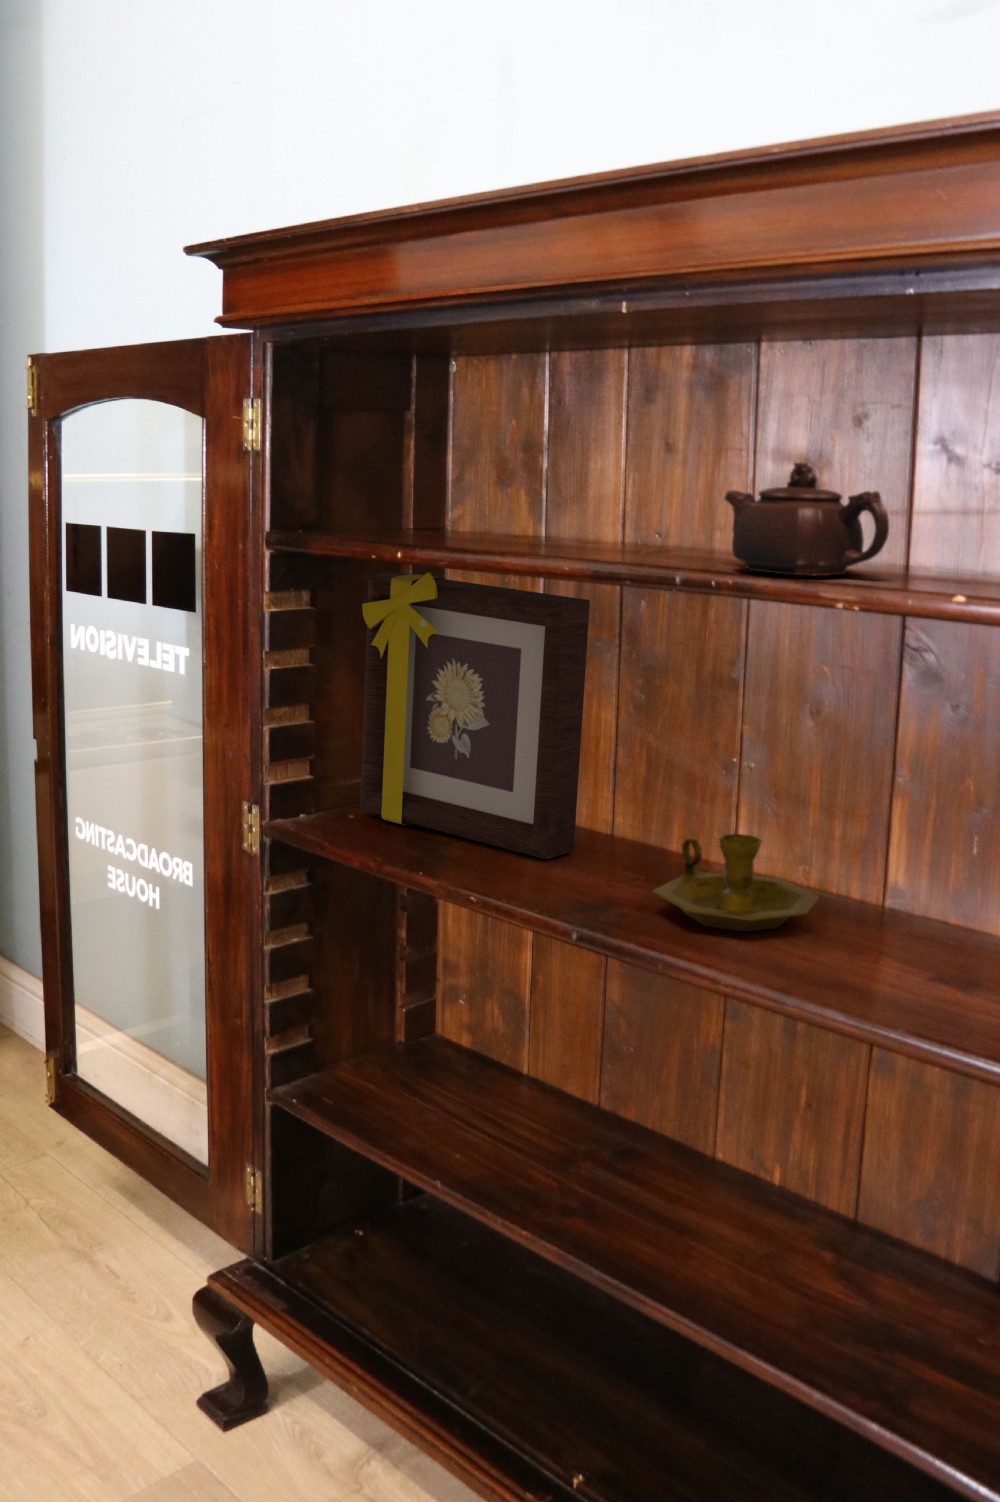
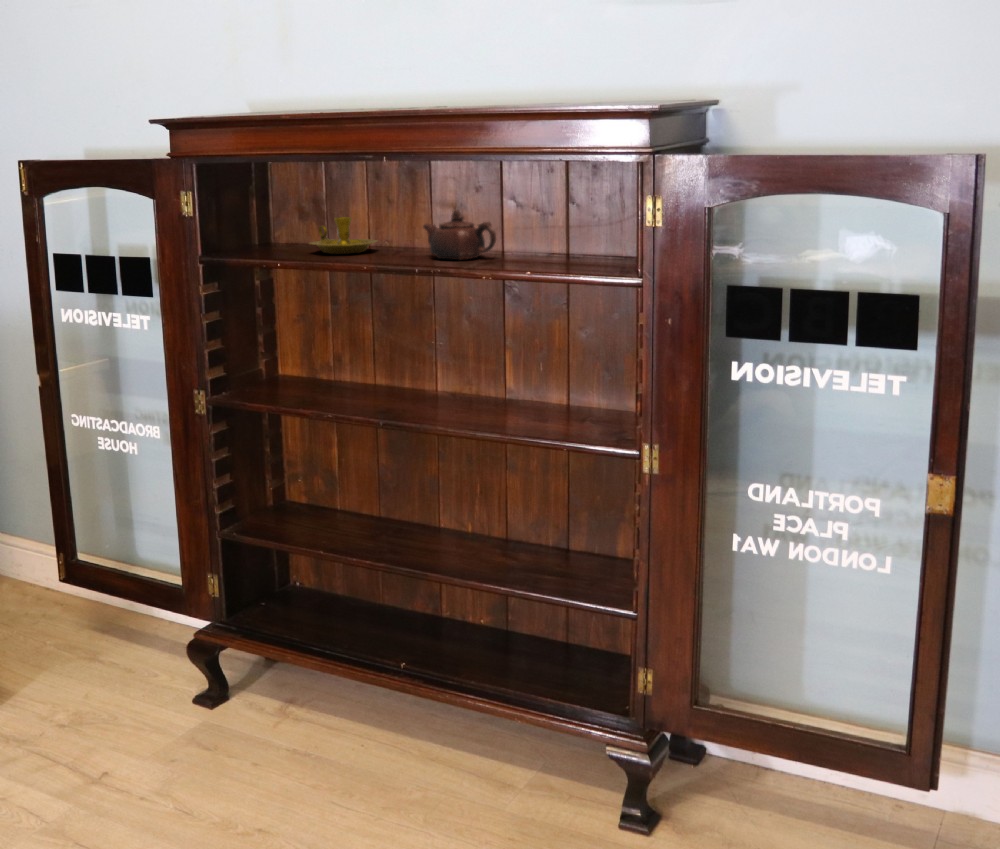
picture frame: present [360,572,590,859] -> none [247,269,364,397]
candlestick: present [652,834,819,931] -> present [309,217,377,254]

